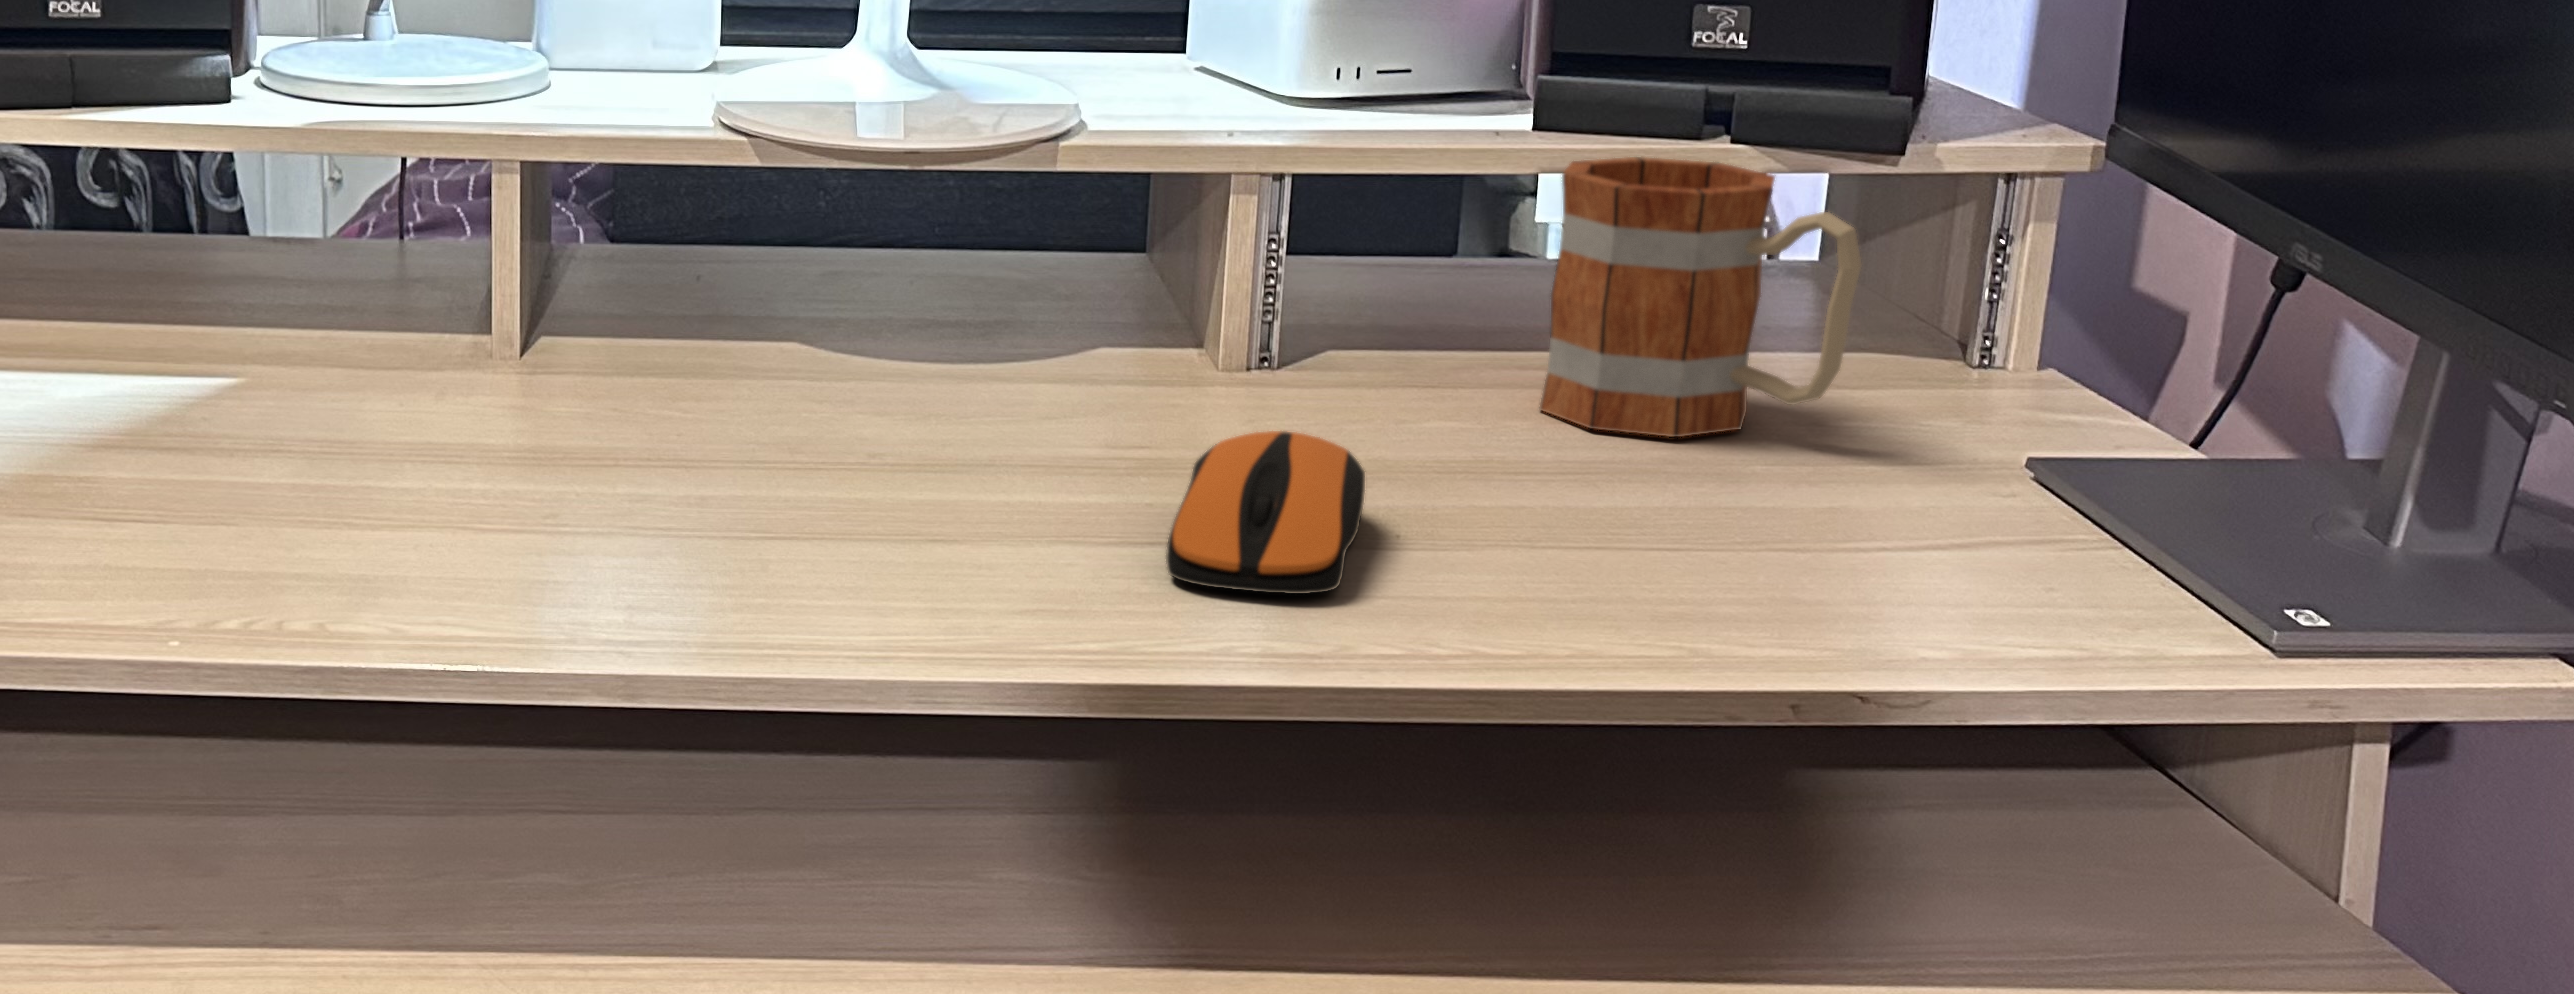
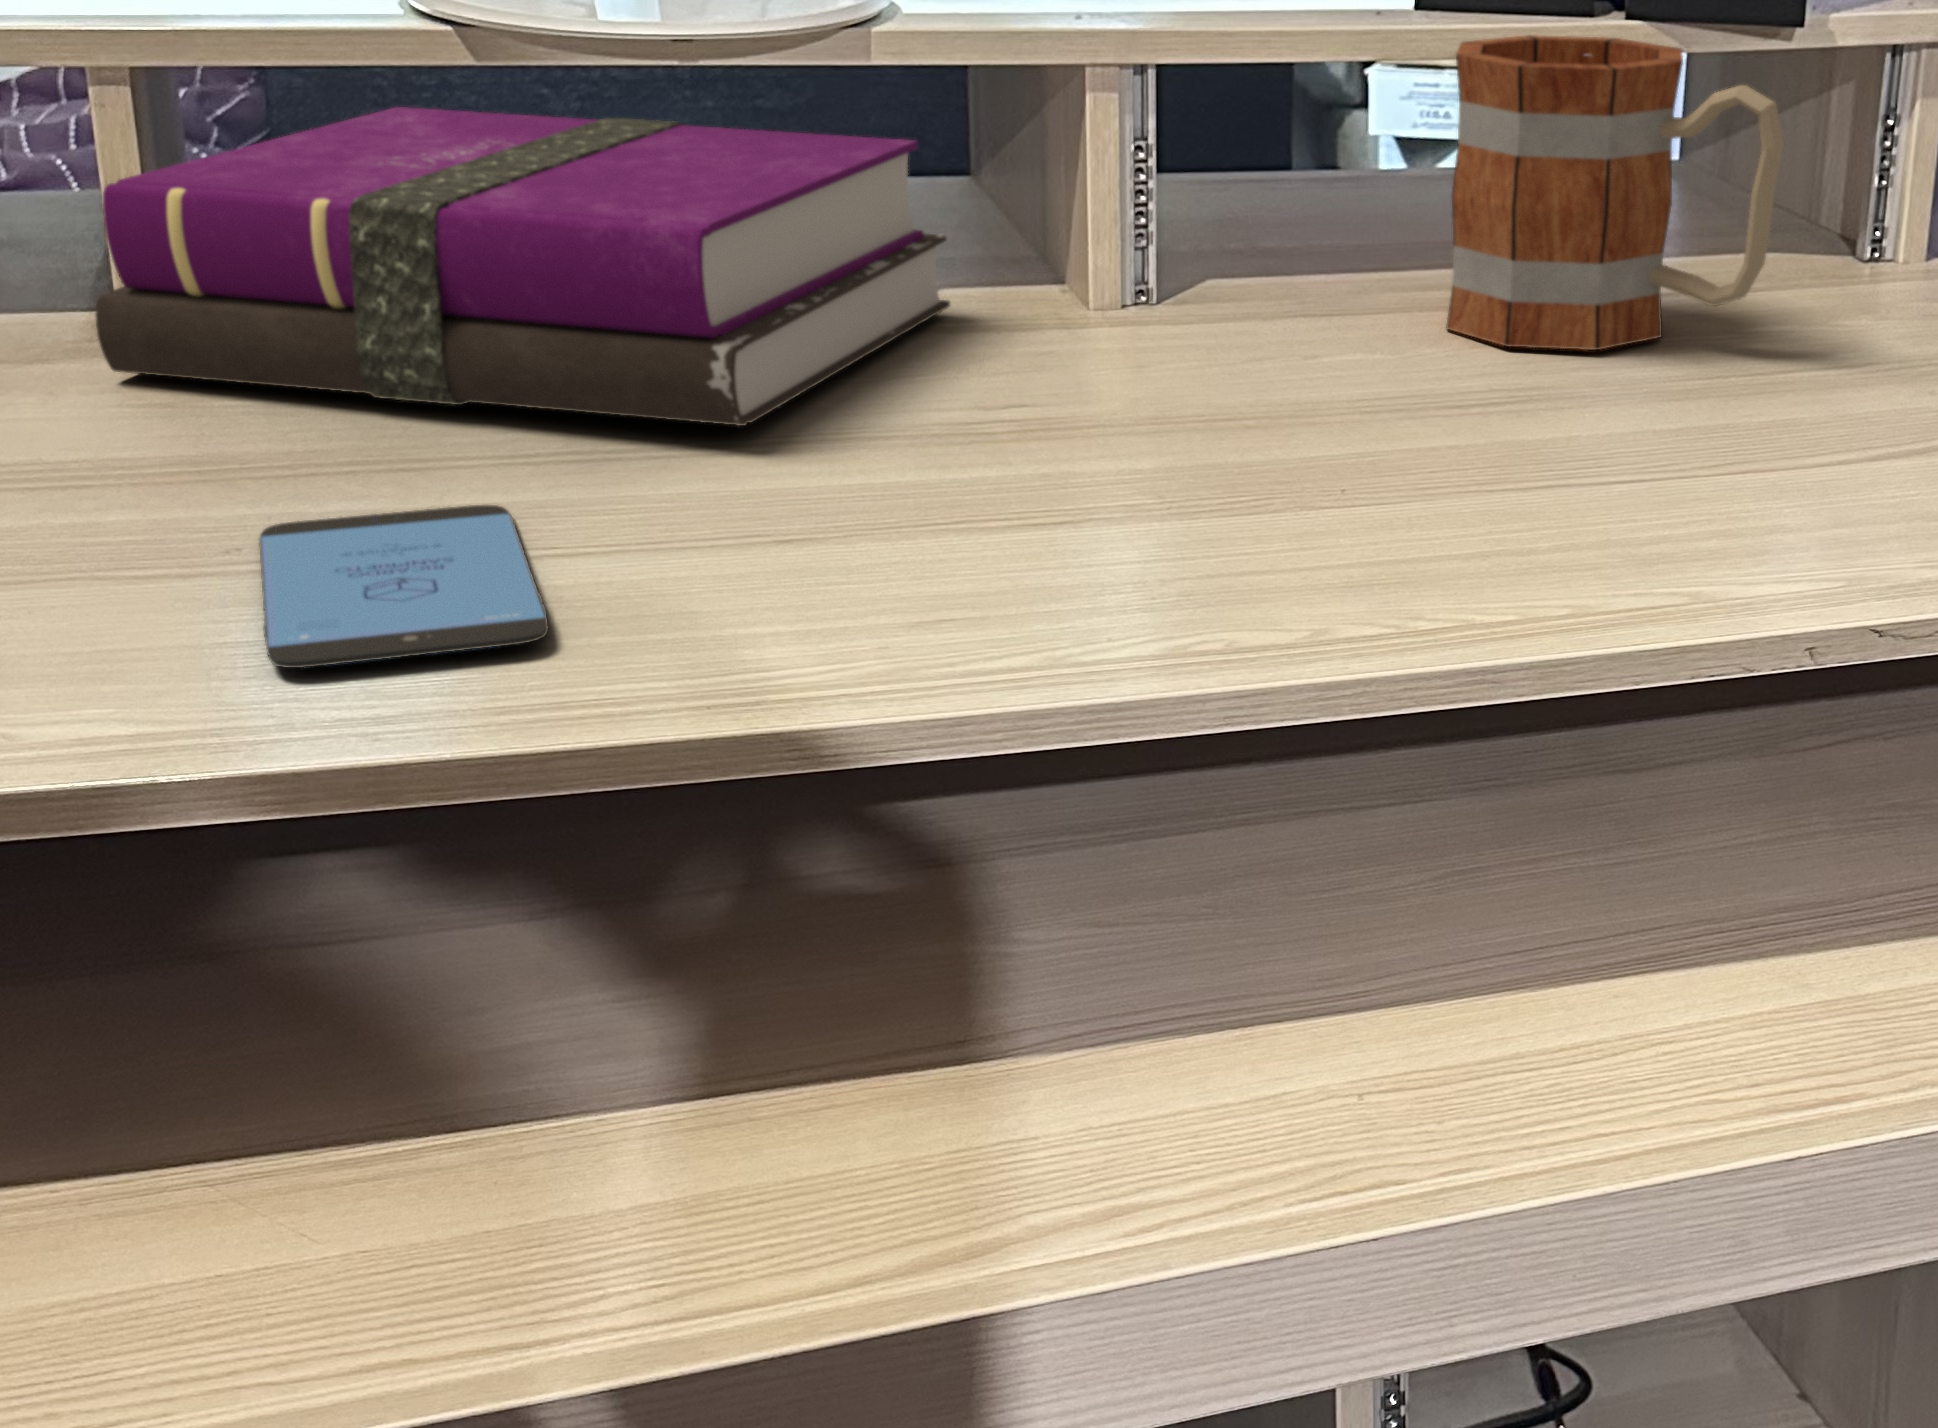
notebook: none [403,175,1098,455] -> present [96,107,950,426]
computer mouse: present [1166,431,1365,594] -> none [1073,370,1286,563]
smartphone: none [516,504,733,617] -> present [259,505,549,668]

